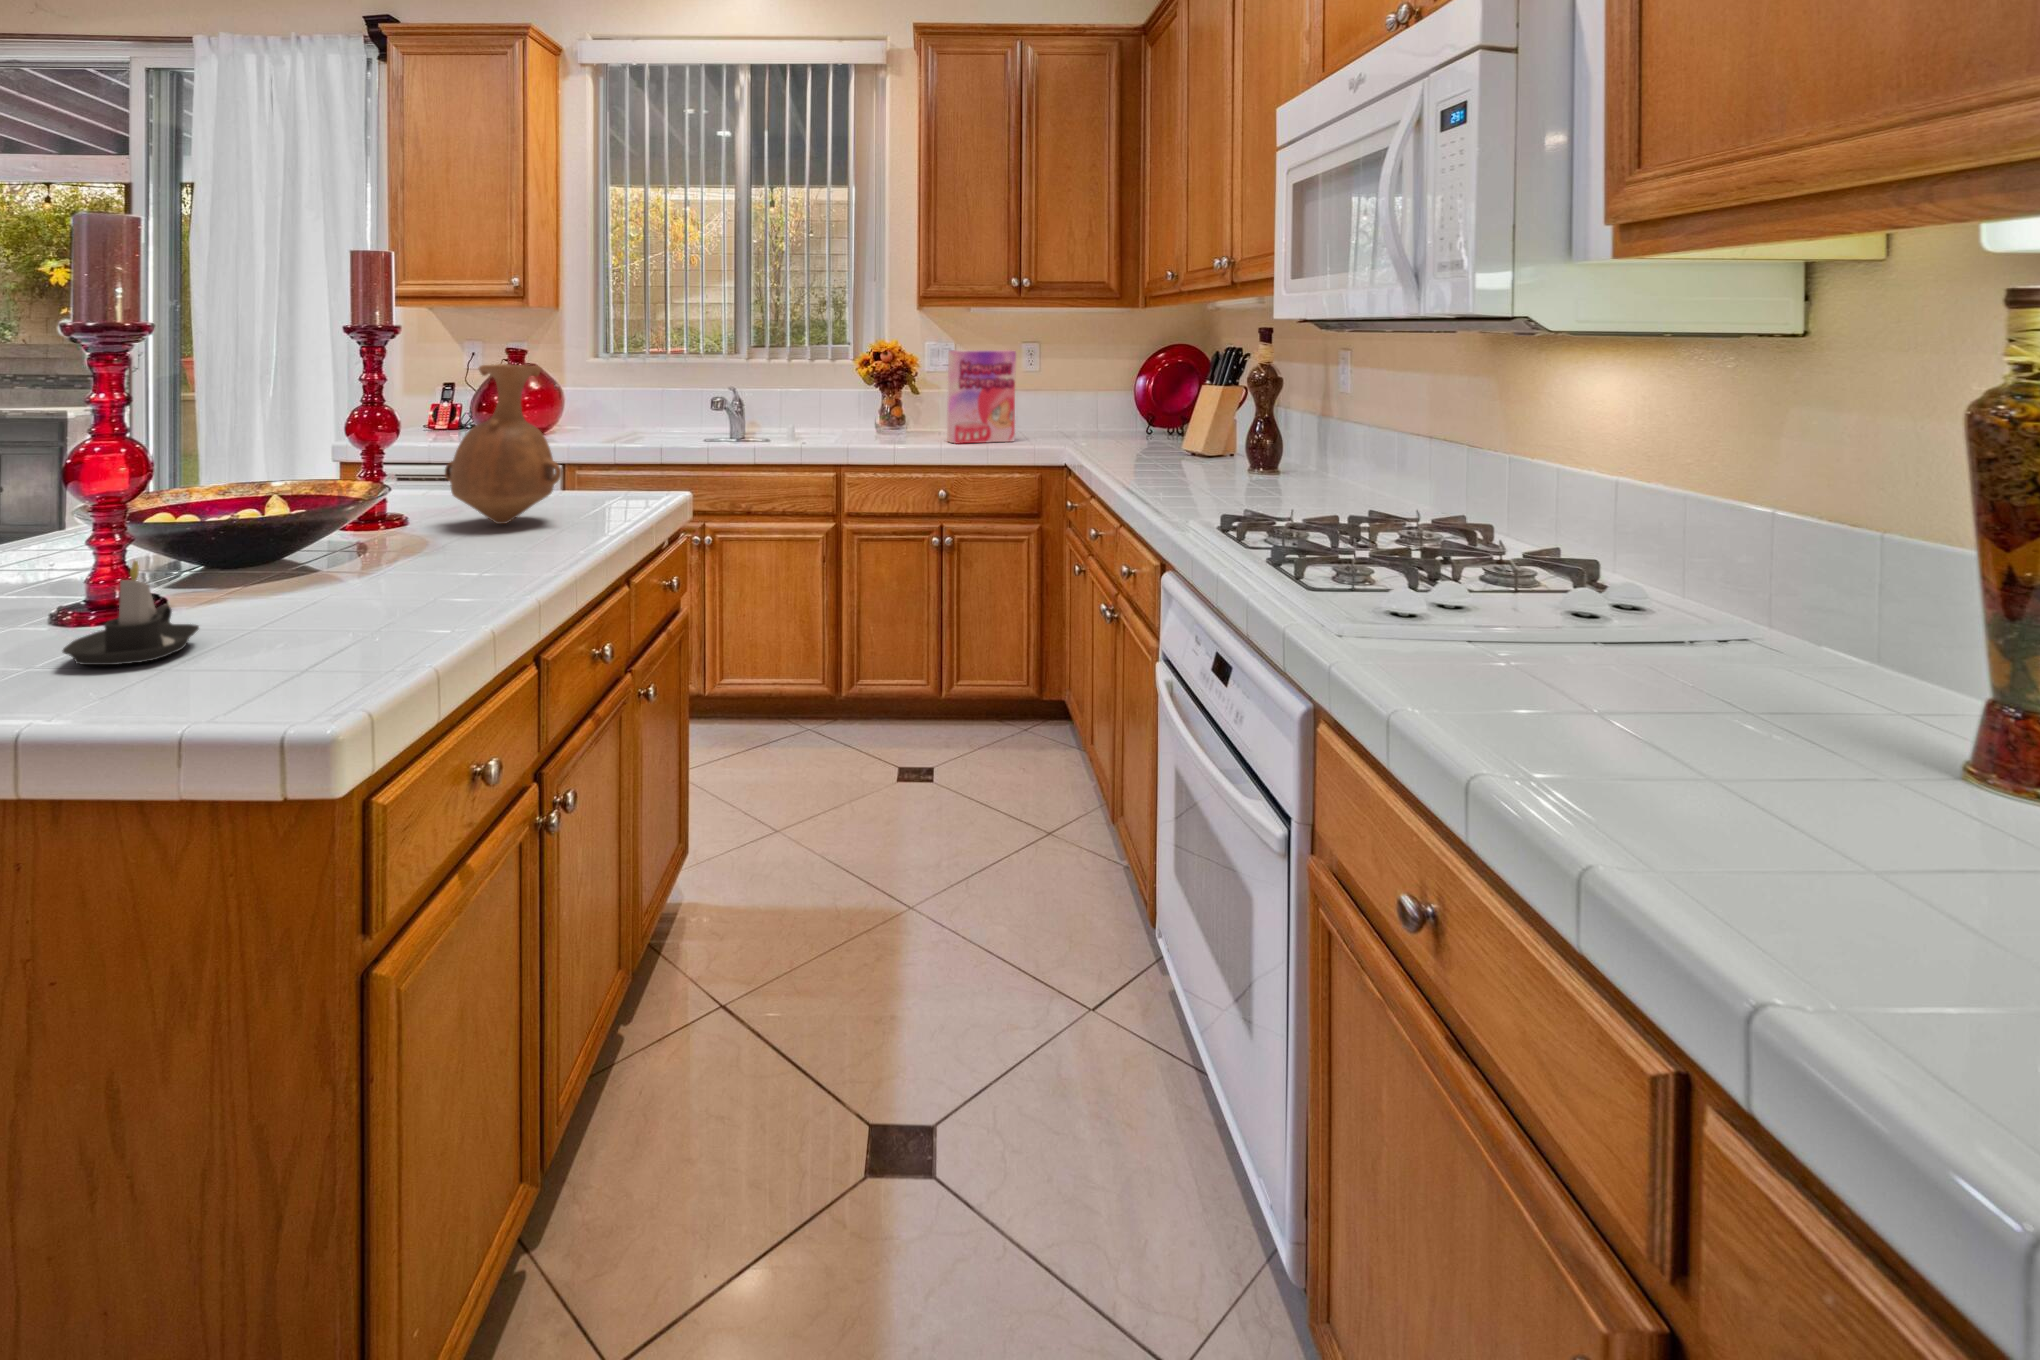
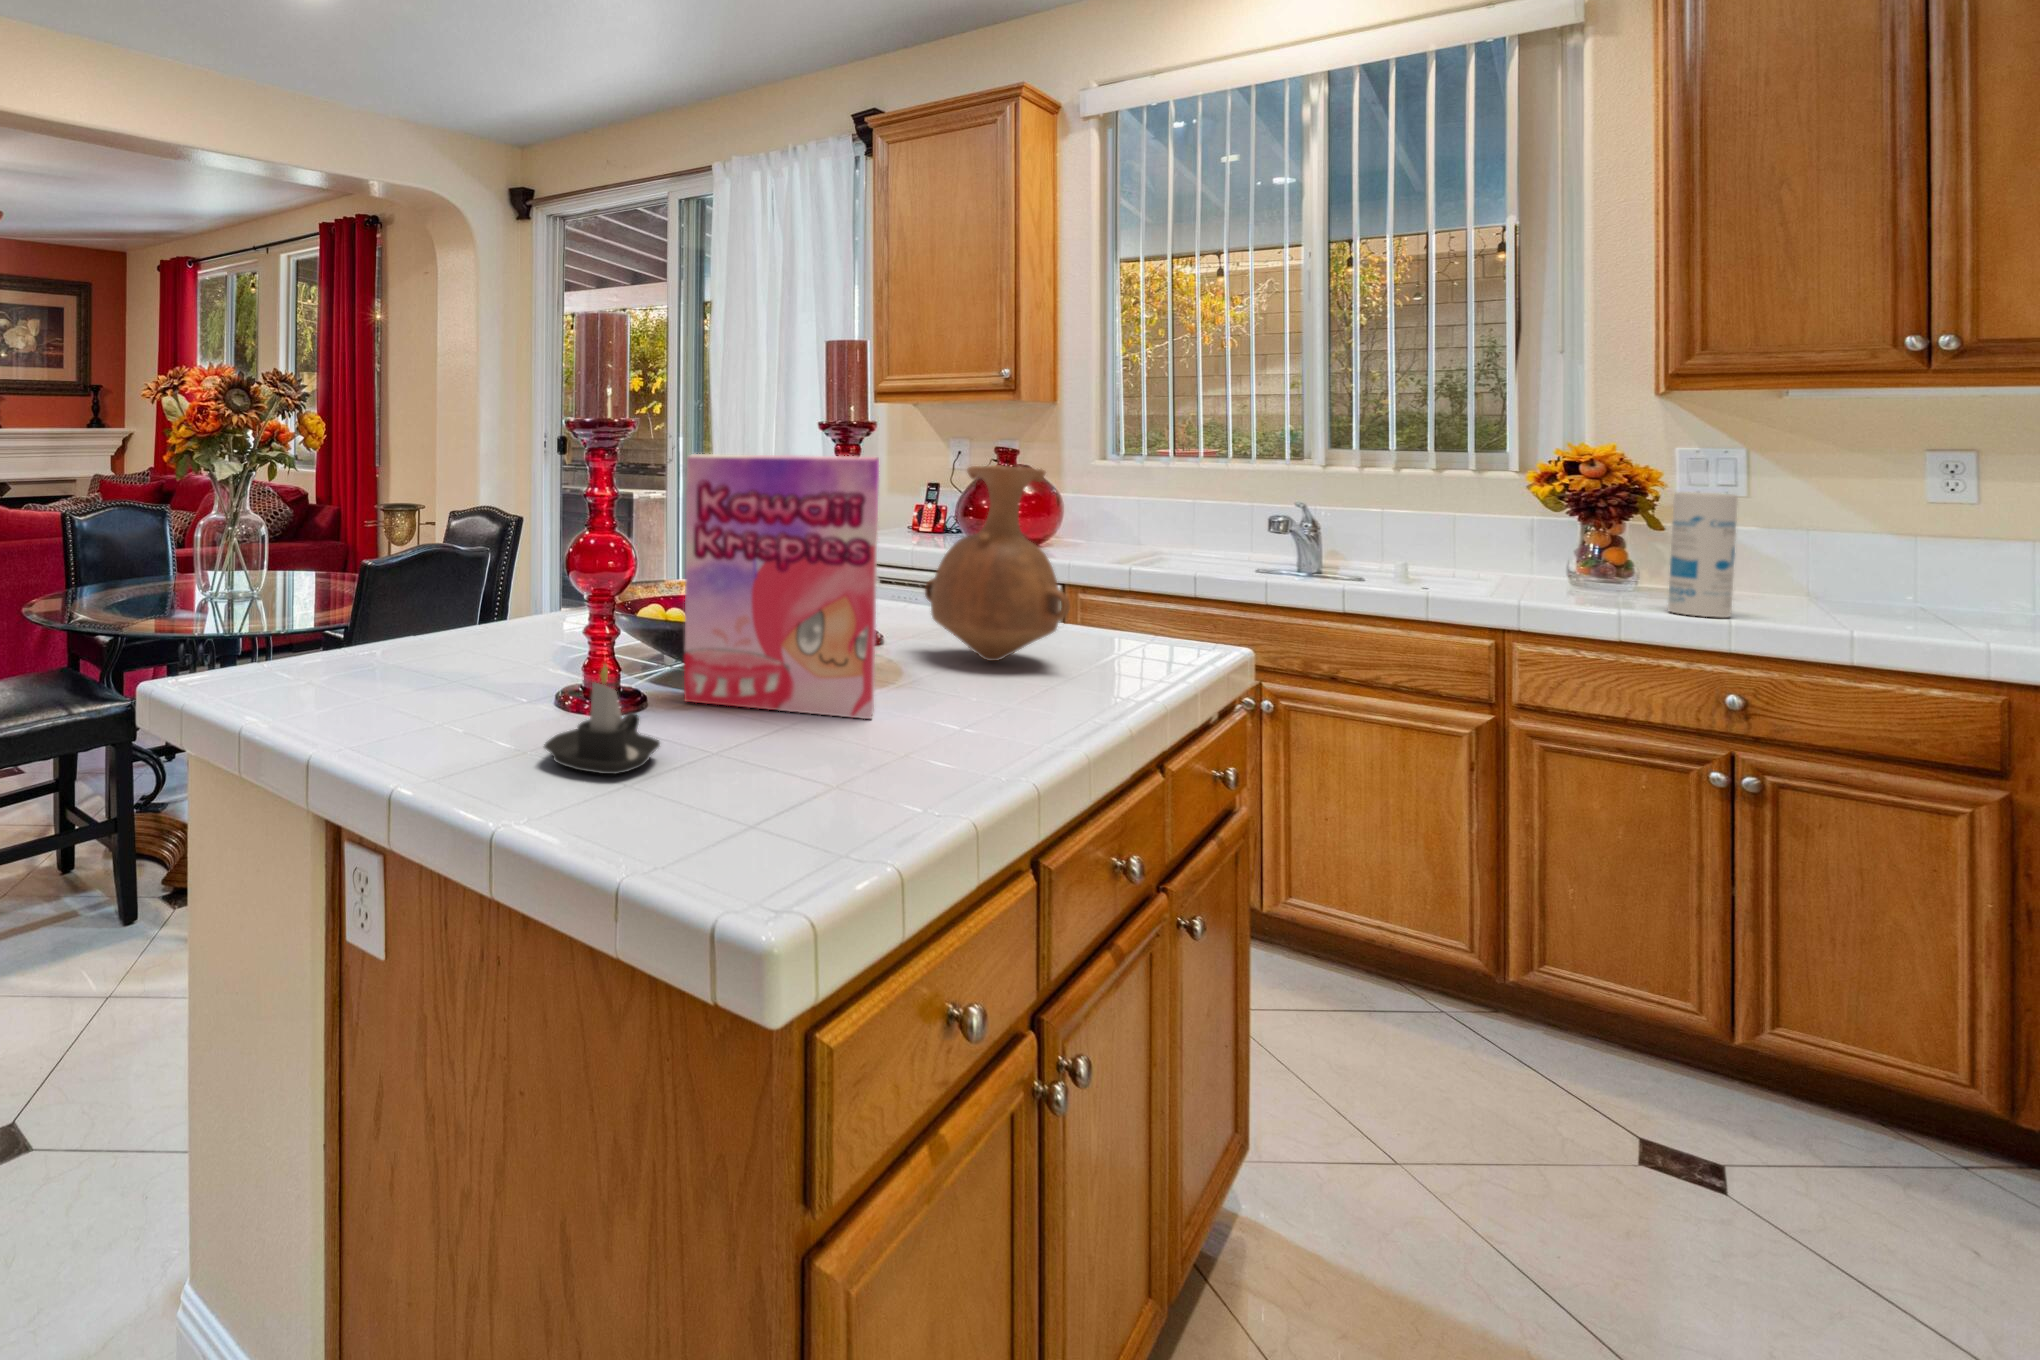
cereal box: present [947,350,1016,444] -> present [684,454,879,719]
canister: none [916,372,942,447] -> present [1668,492,1738,618]

